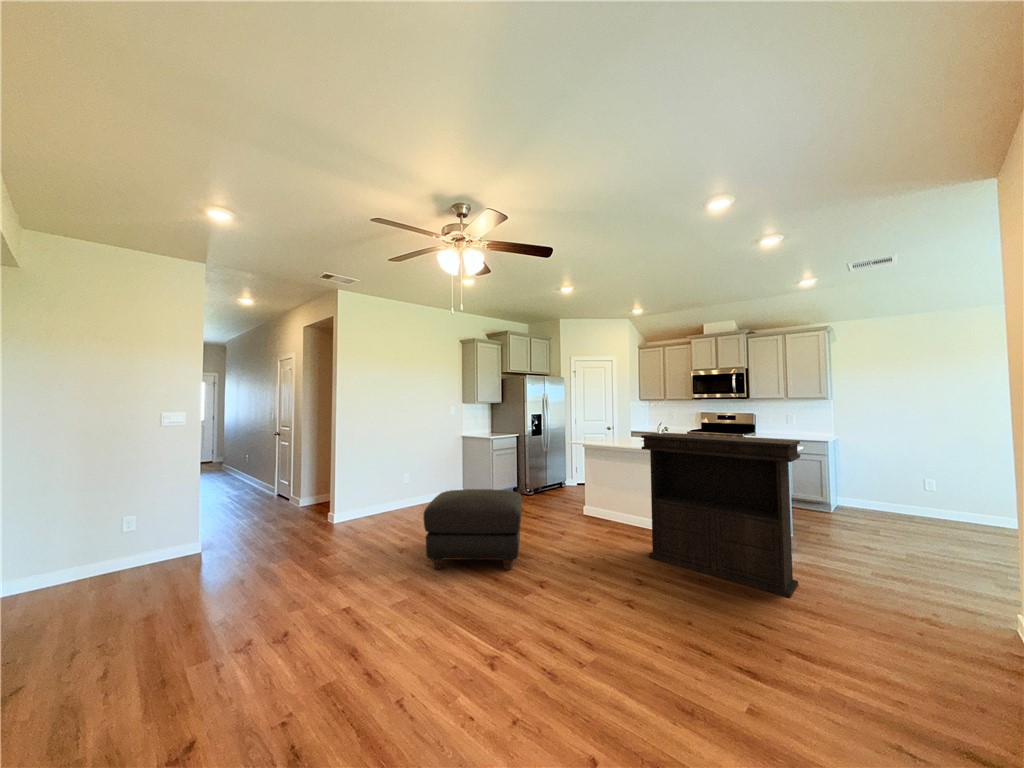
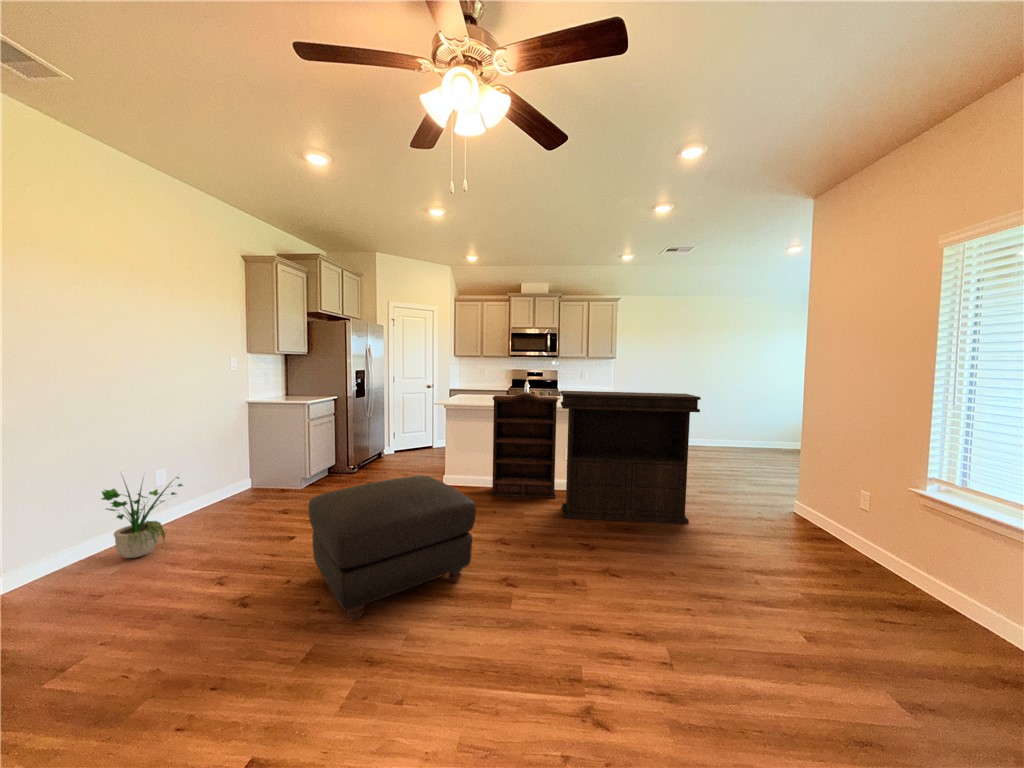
bookshelf: none [608,435,676,542] -> present [491,392,558,498]
potted plant: none [374,466,416,516] -> present [102,477,183,558]

